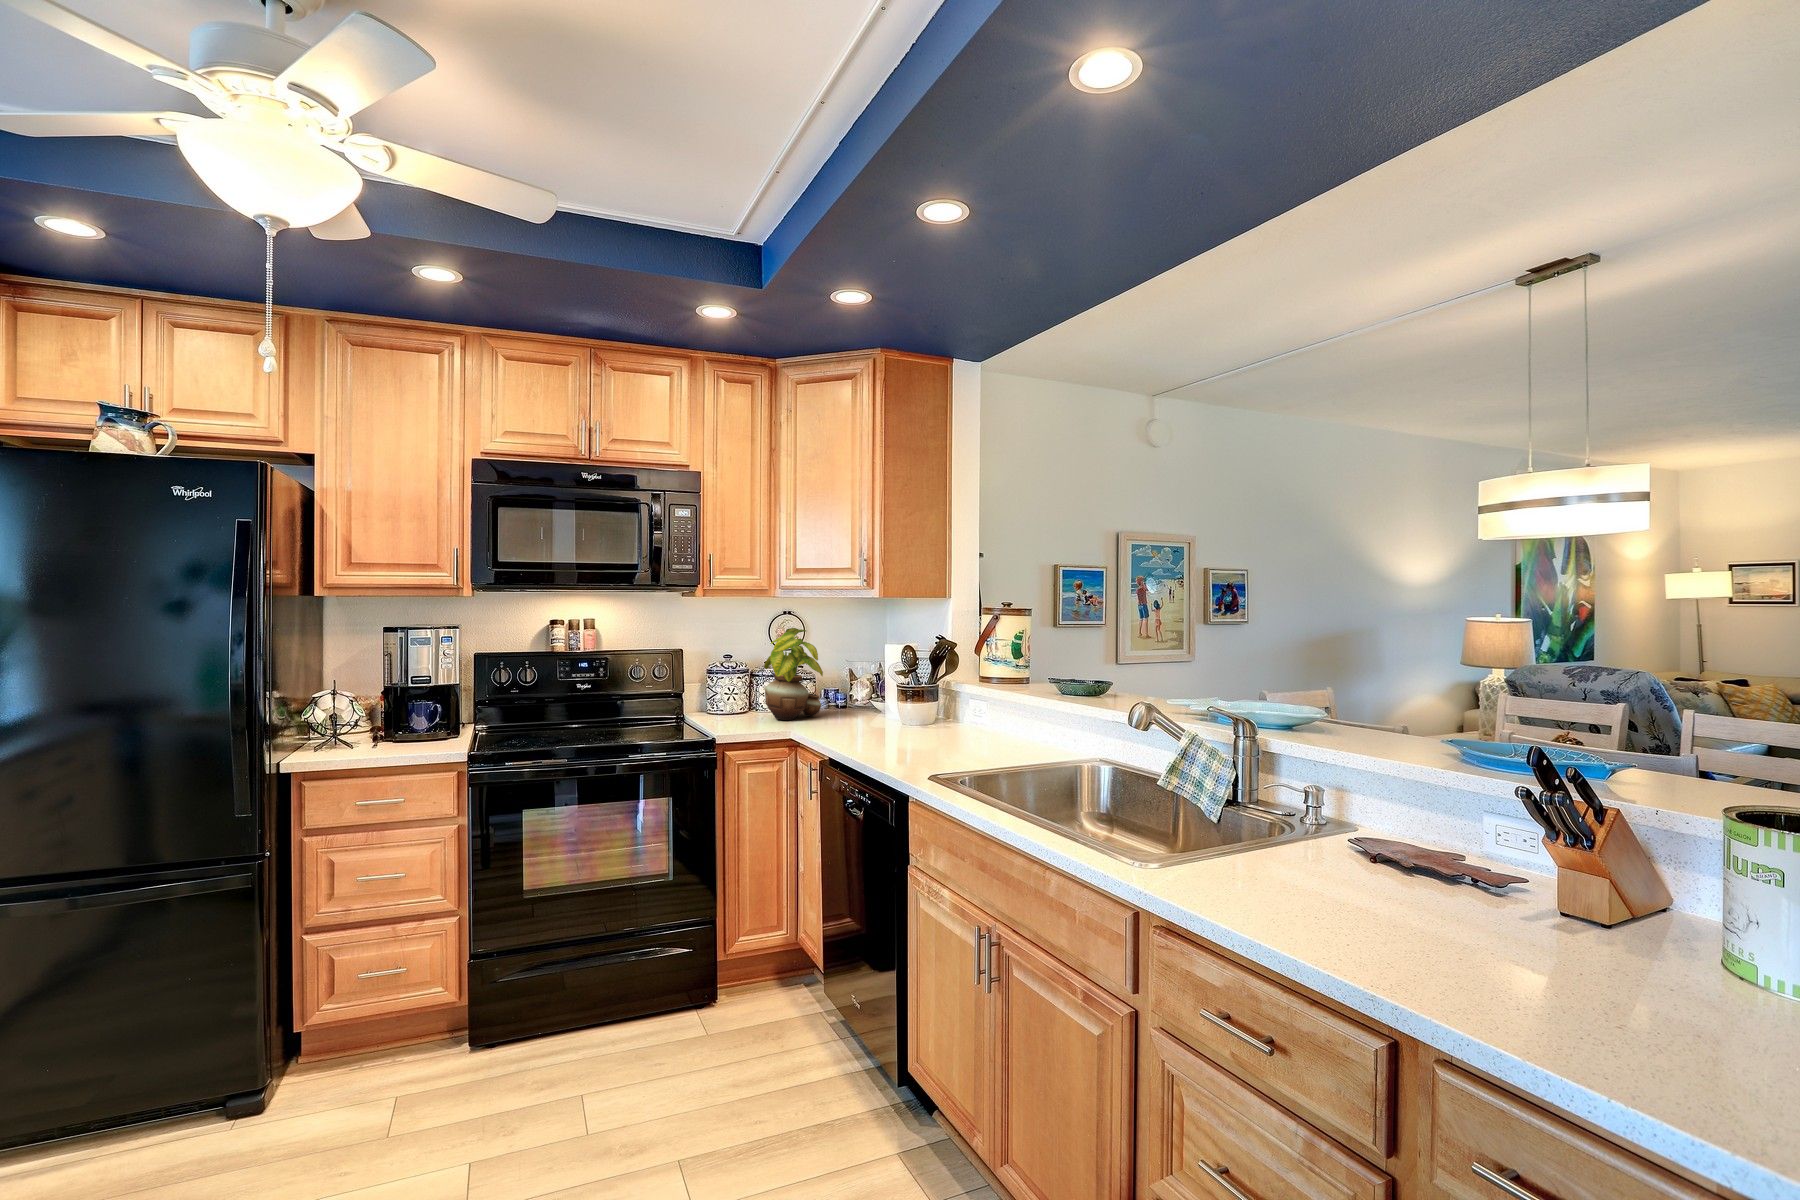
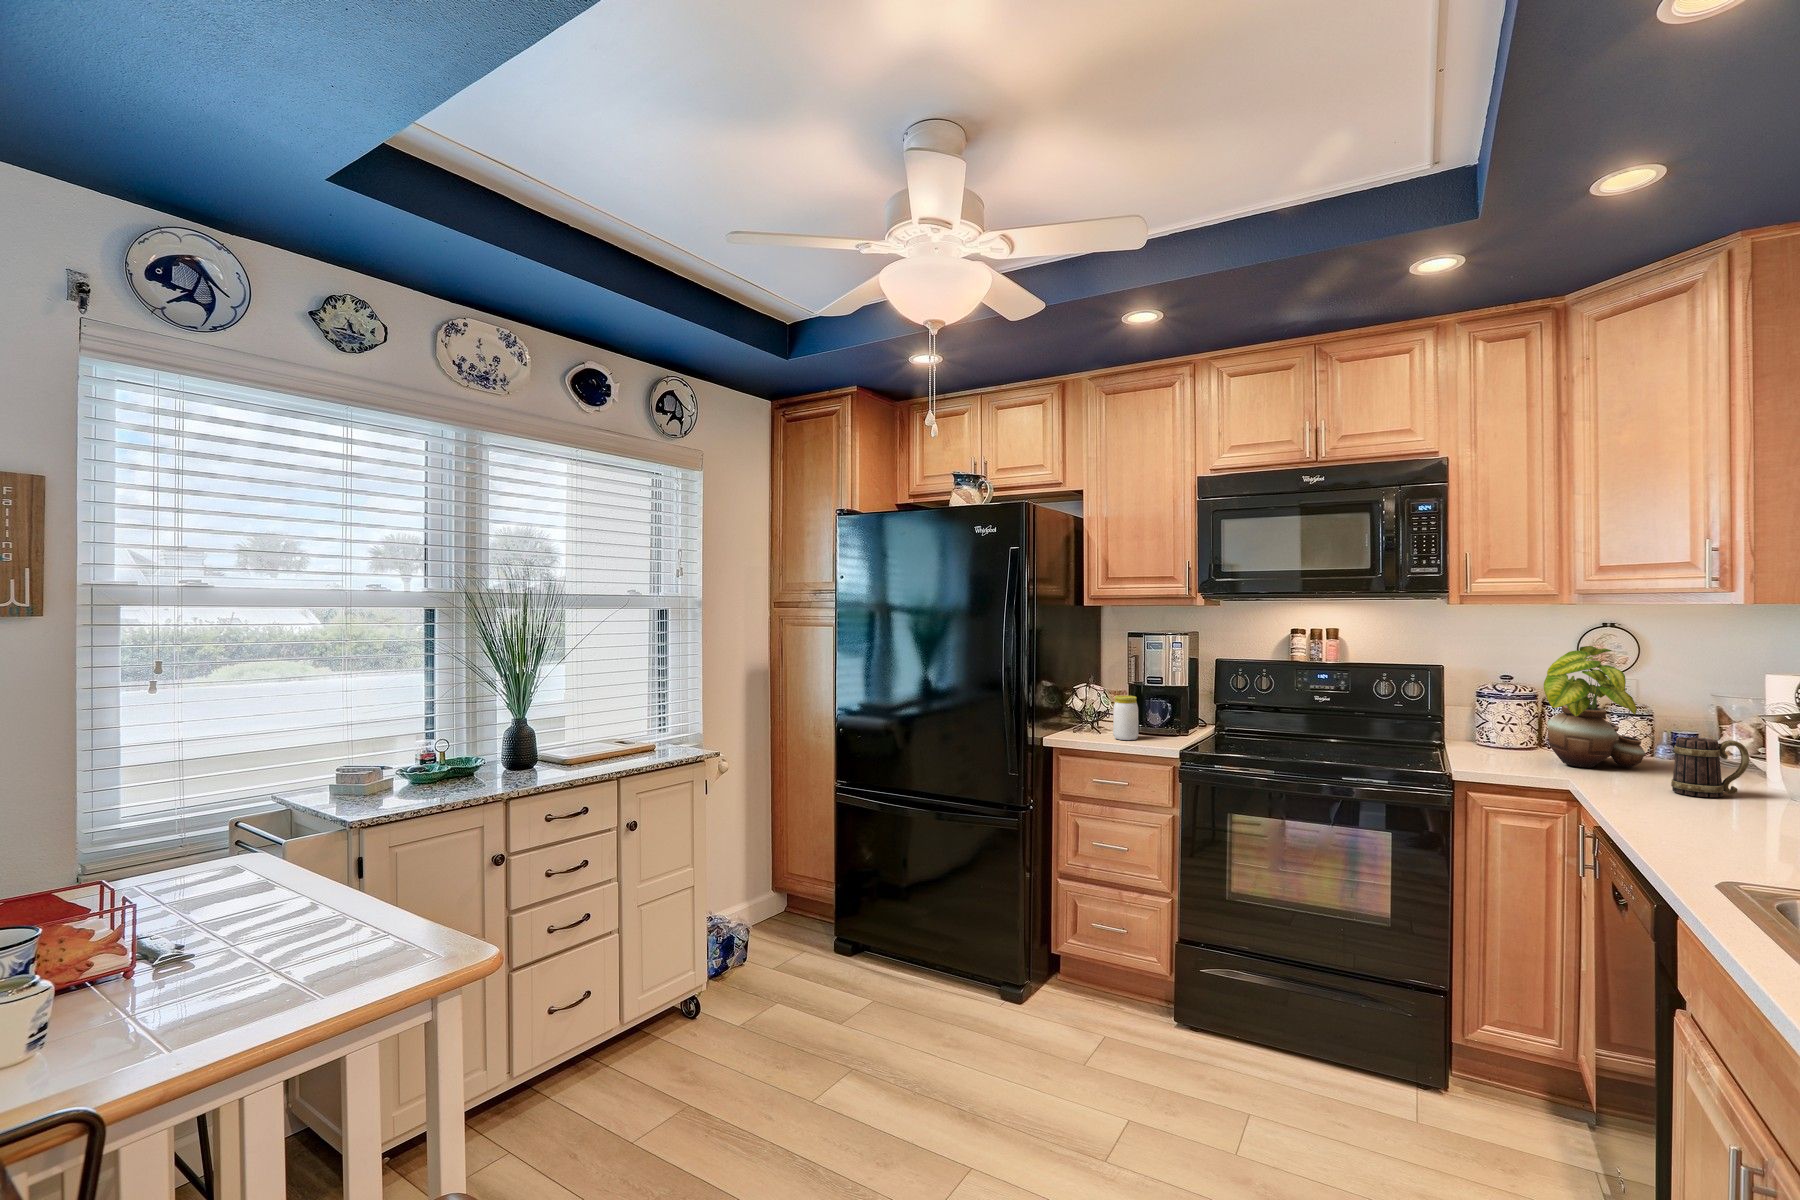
mug: none [849,689,887,729] -> present [1671,737,1749,797]
jar: none [373,702,405,753] -> present [1113,696,1138,740]

